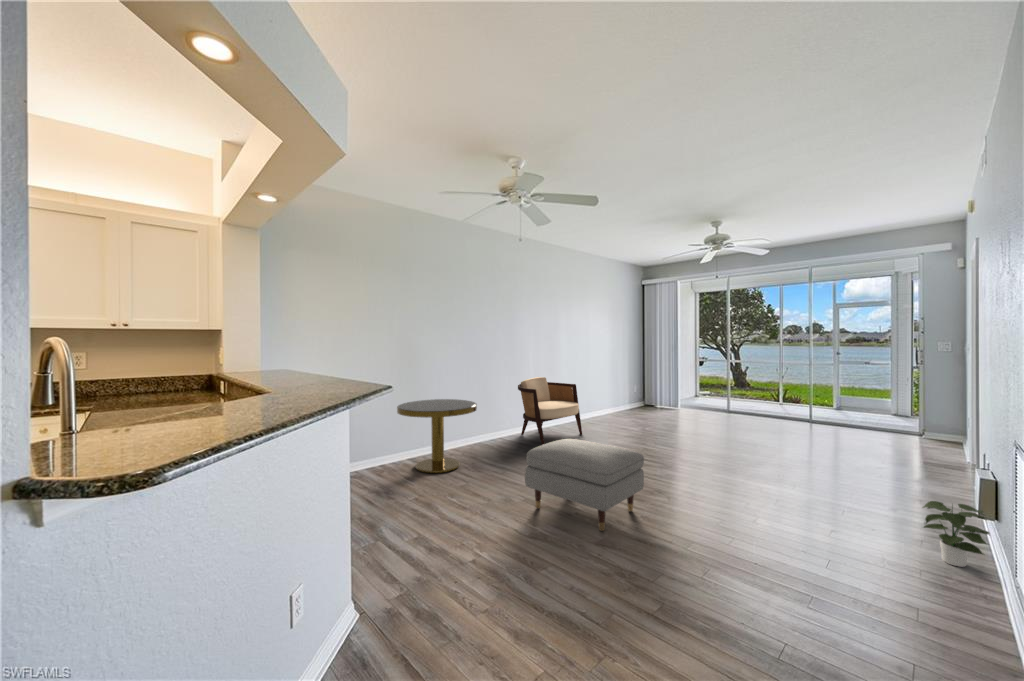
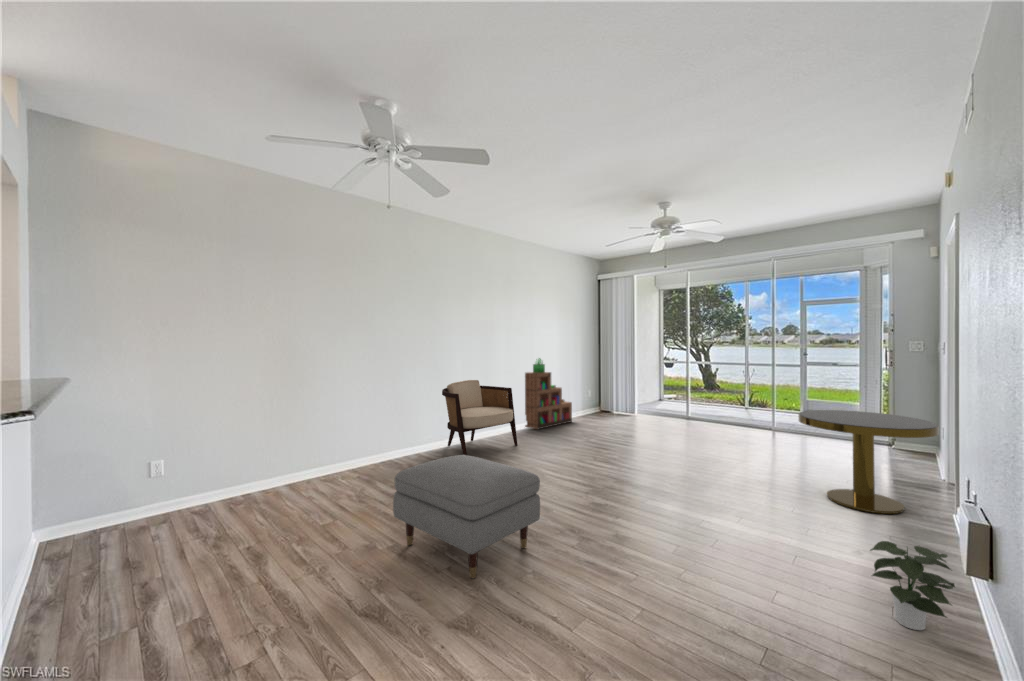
bookshelf: none [580,357,621,421] -> present [525,358,572,429]
side table: present [397,399,477,473] -> present [798,410,939,514]

